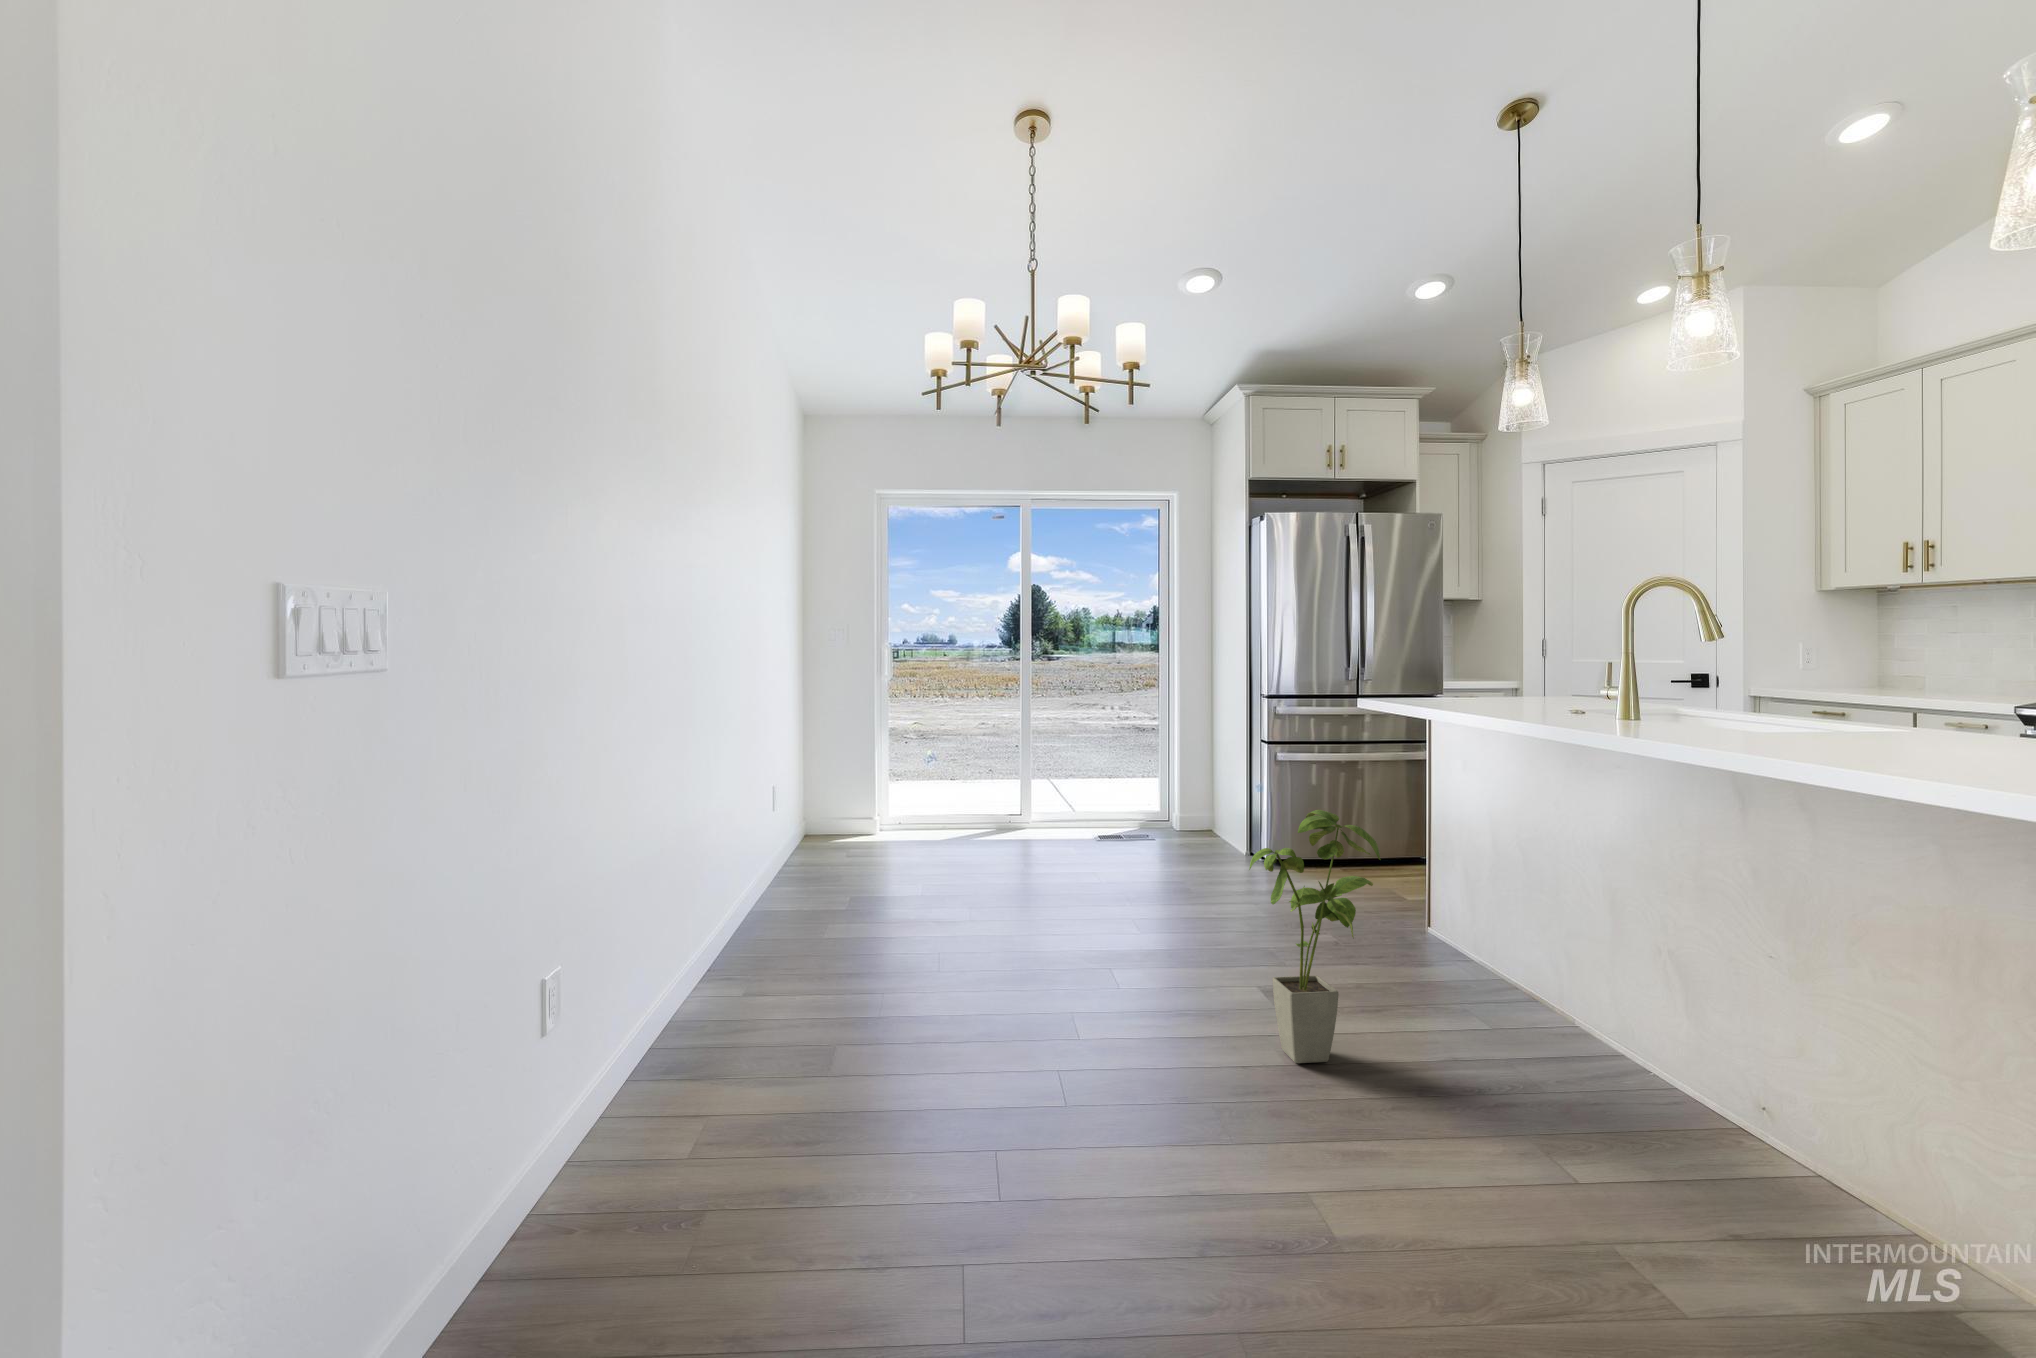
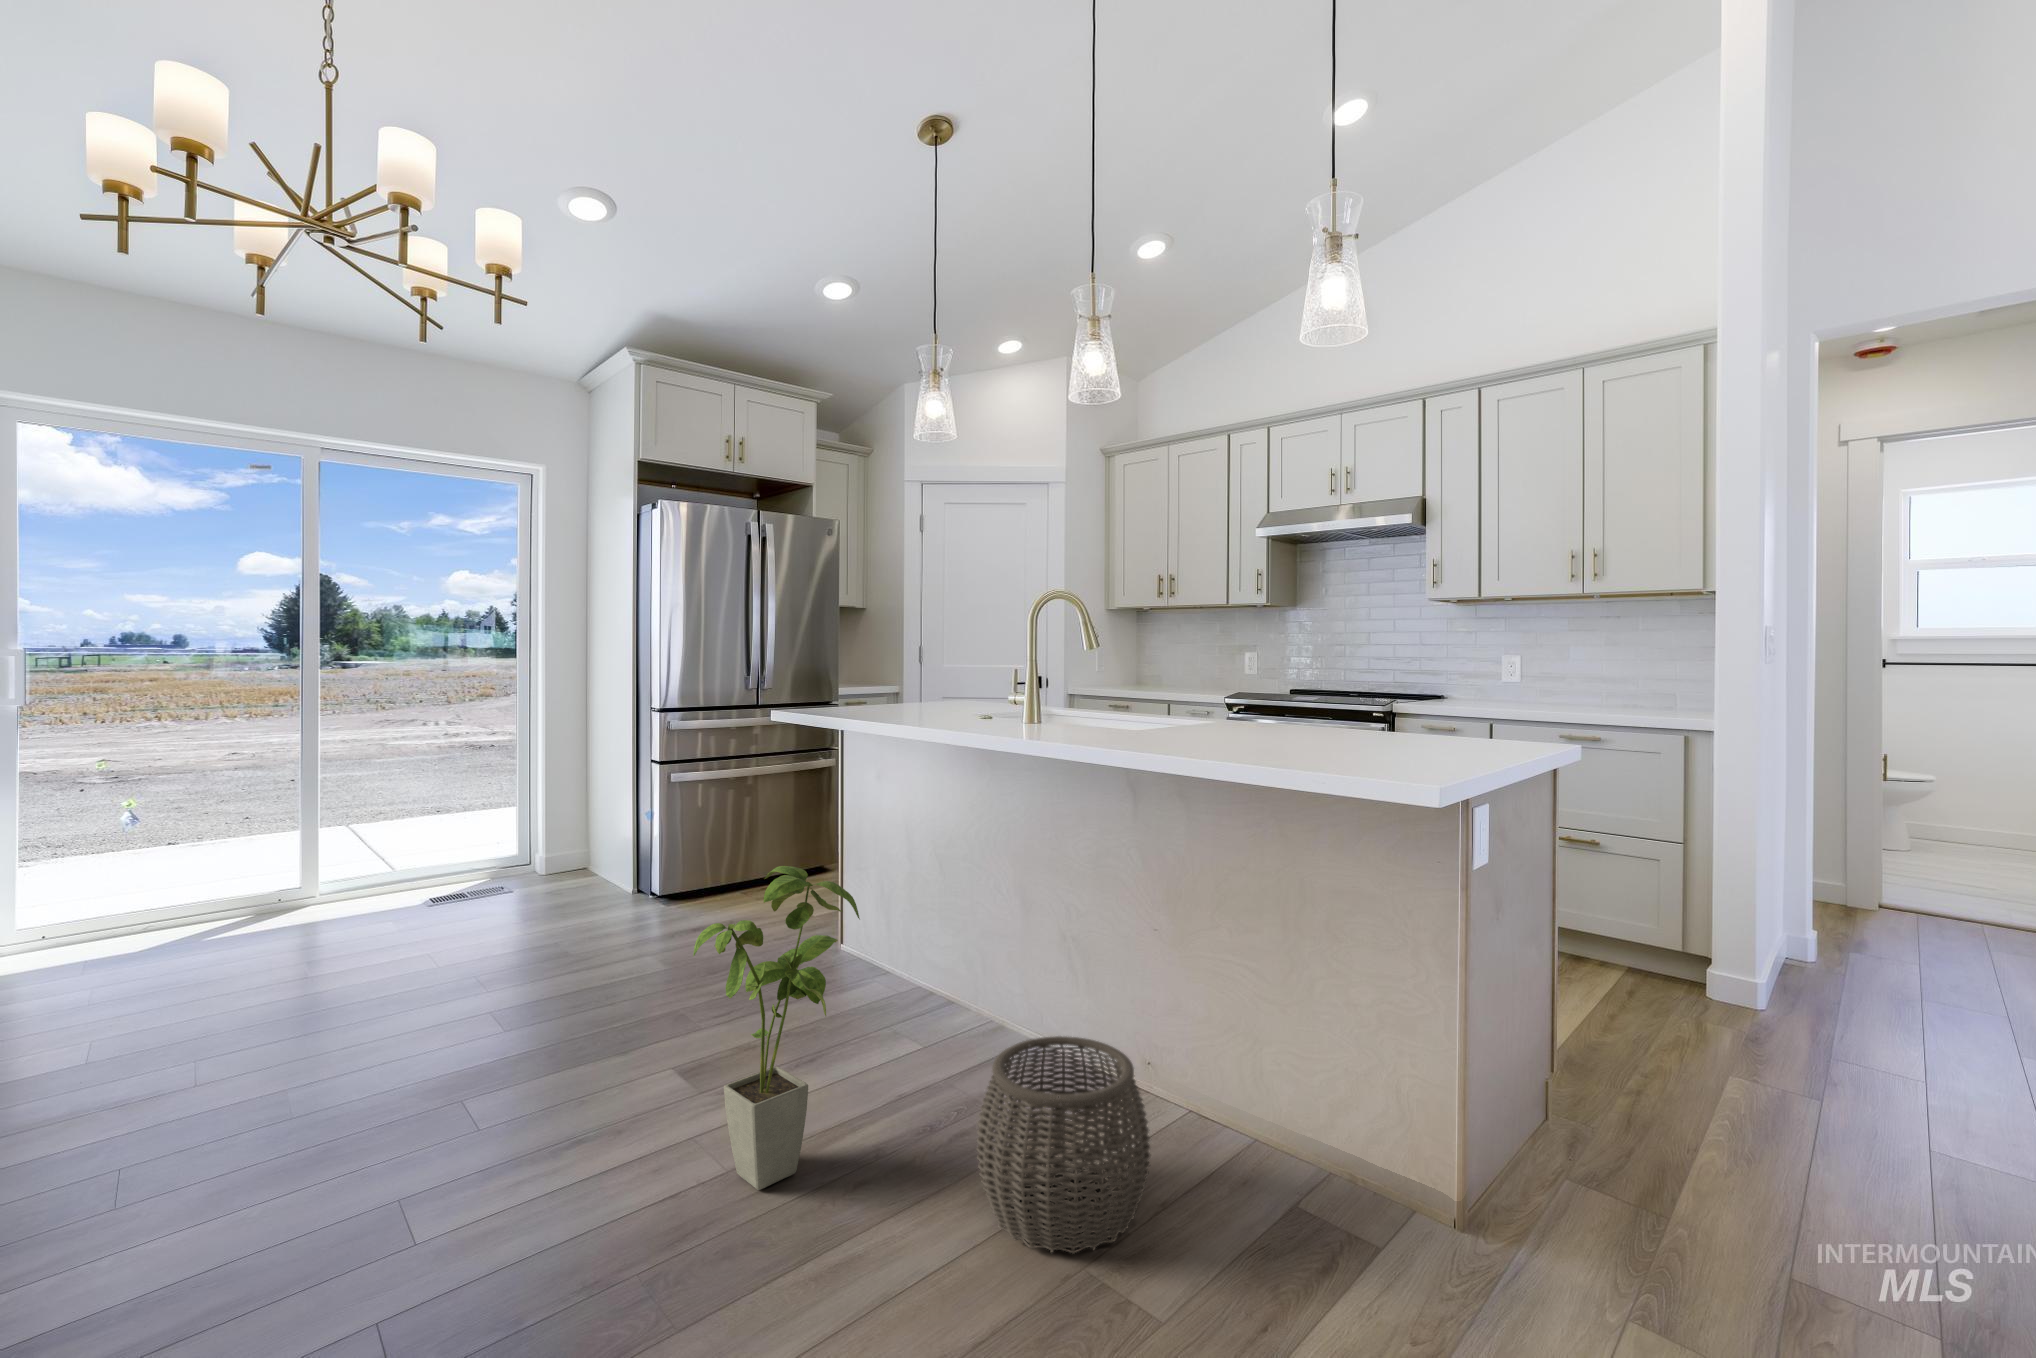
woven basket: none [1476,995,1668,1190] -> present [977,1036,1151,1254]

